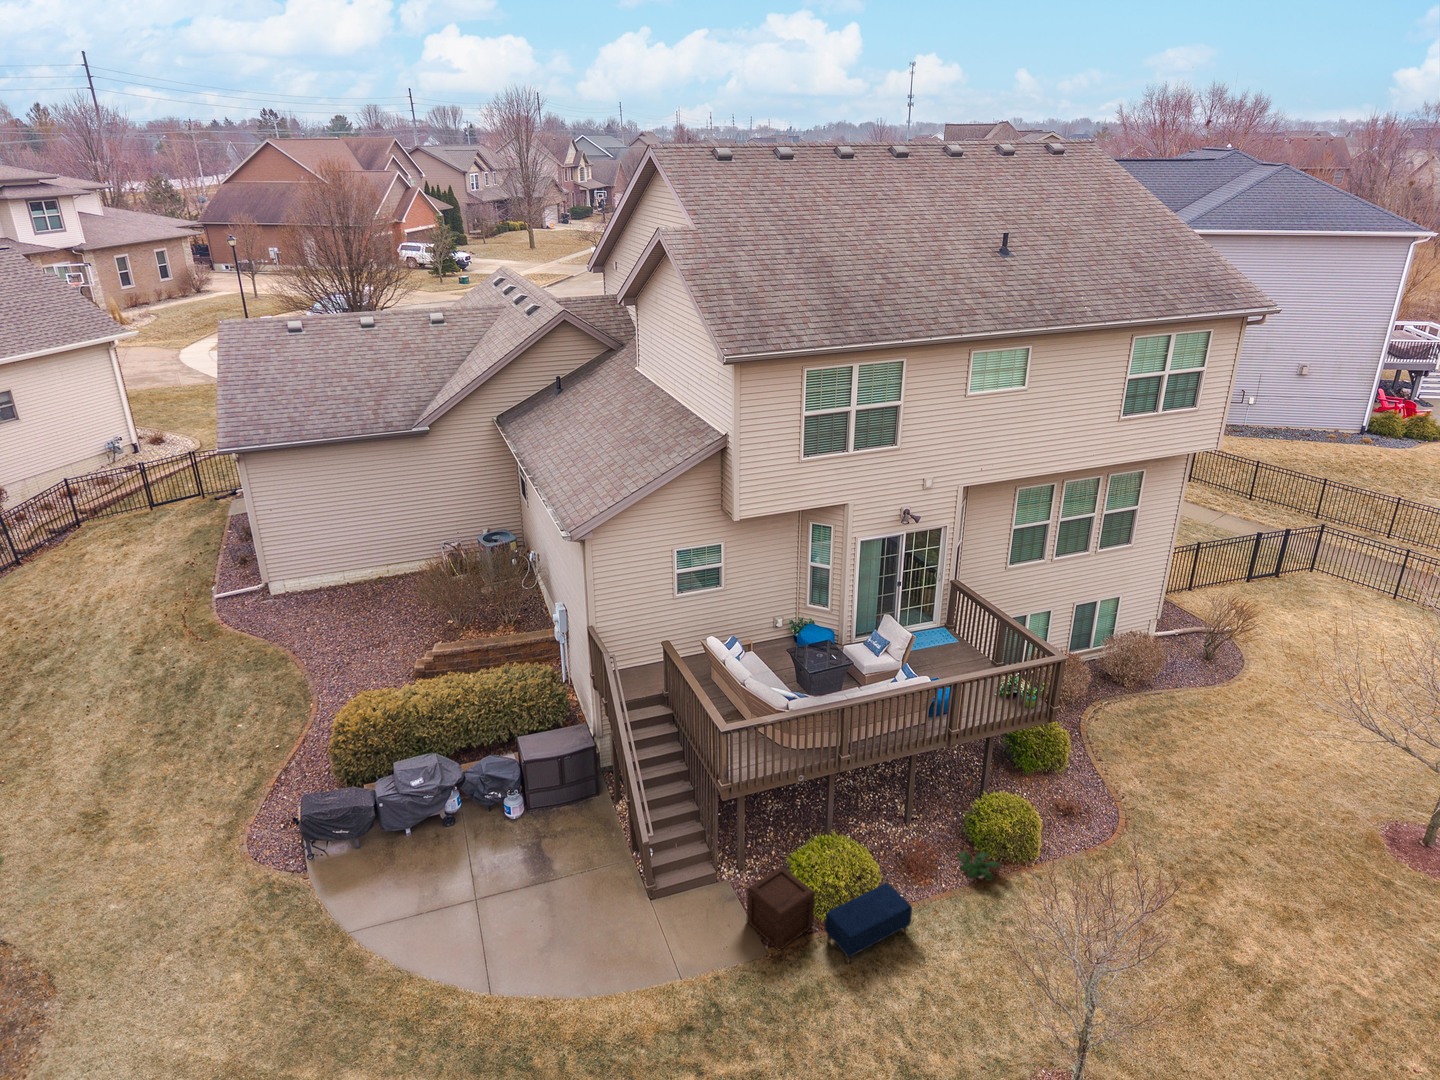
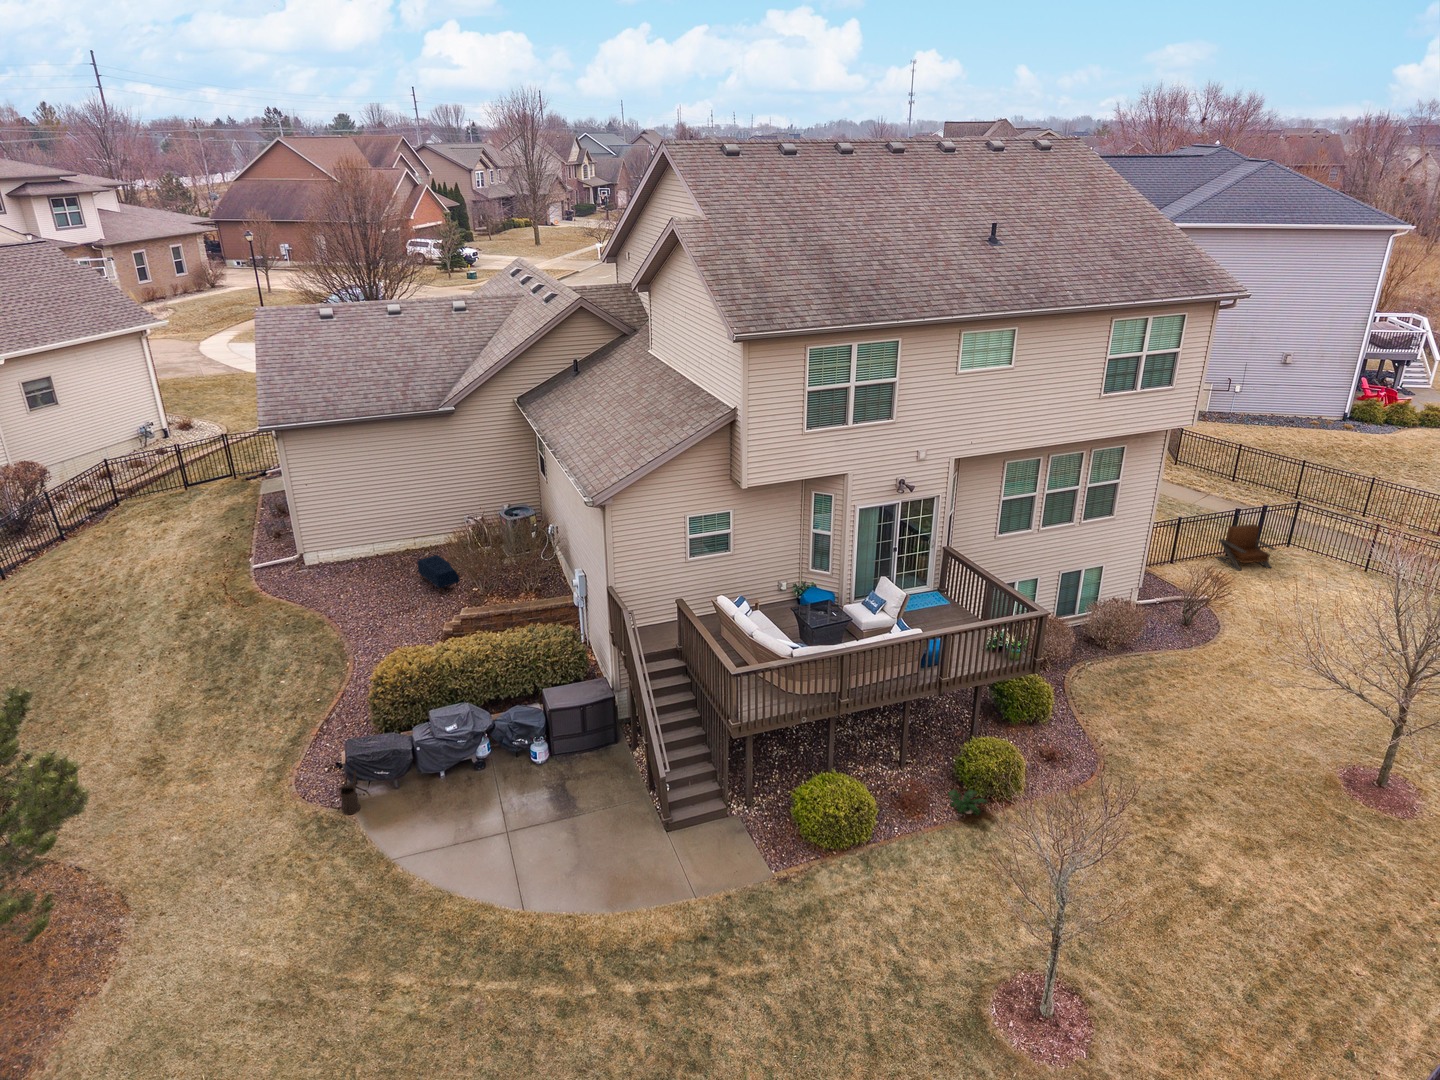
lounge chair: none [1237,549,1303,599] -> present [1216,524,1276,571]
watering can: none [294,829,317,880] -> present [340,770,361,815]
wooden crate: present [746,866,815,950] -> none [755,800,818,875]
bench: present [825,883,912,964] -> present [417,555,460,594]

